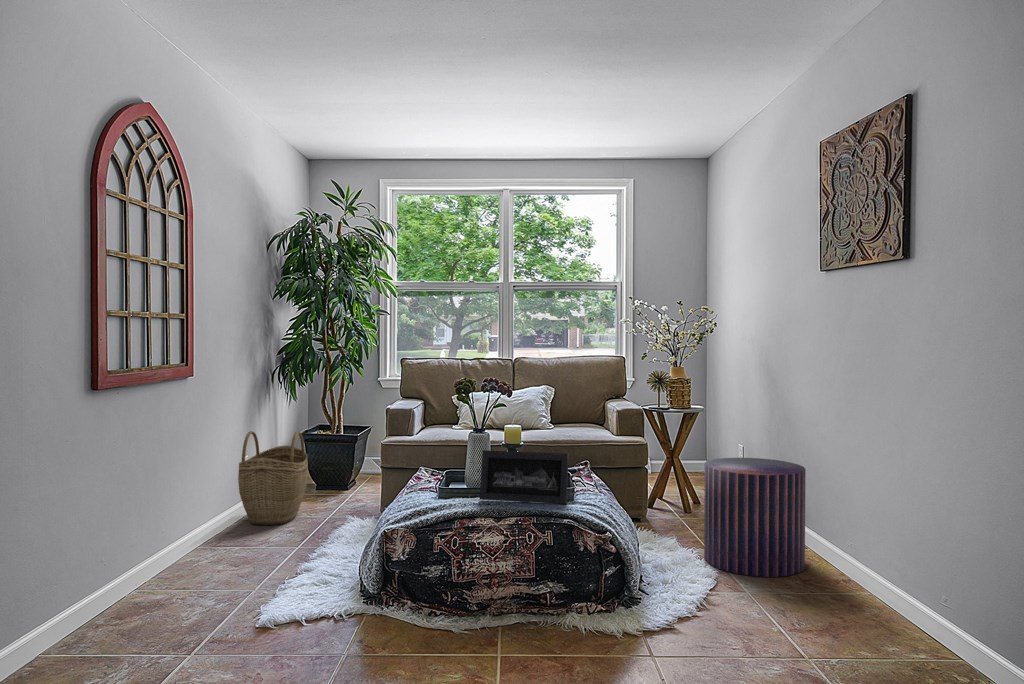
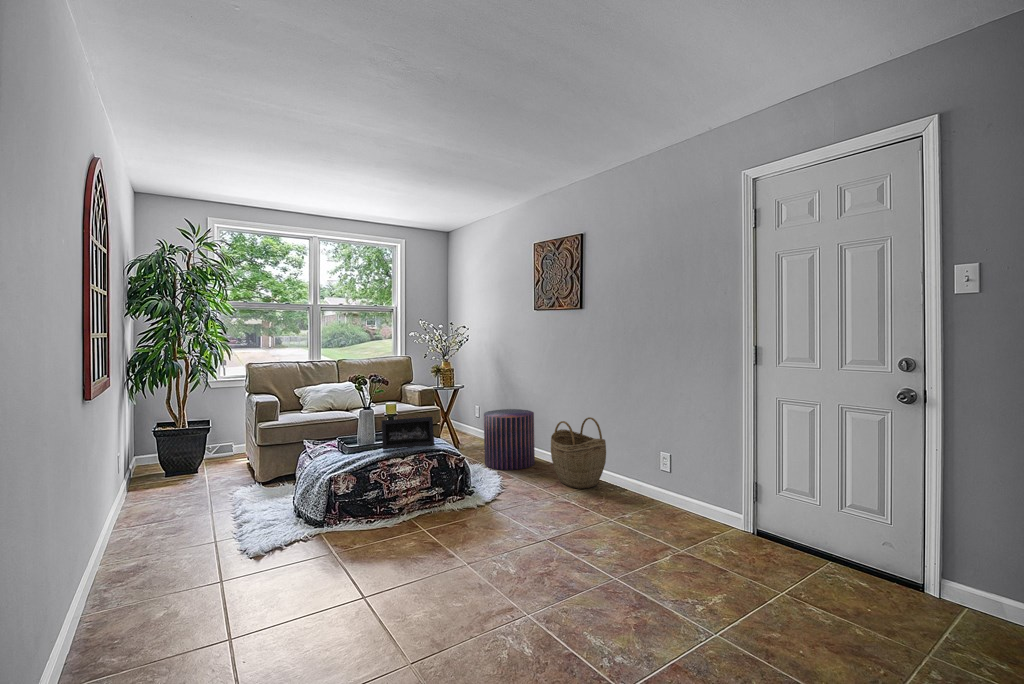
woven basket: present [238,431,308,525] -> present [551,417,606,489]

